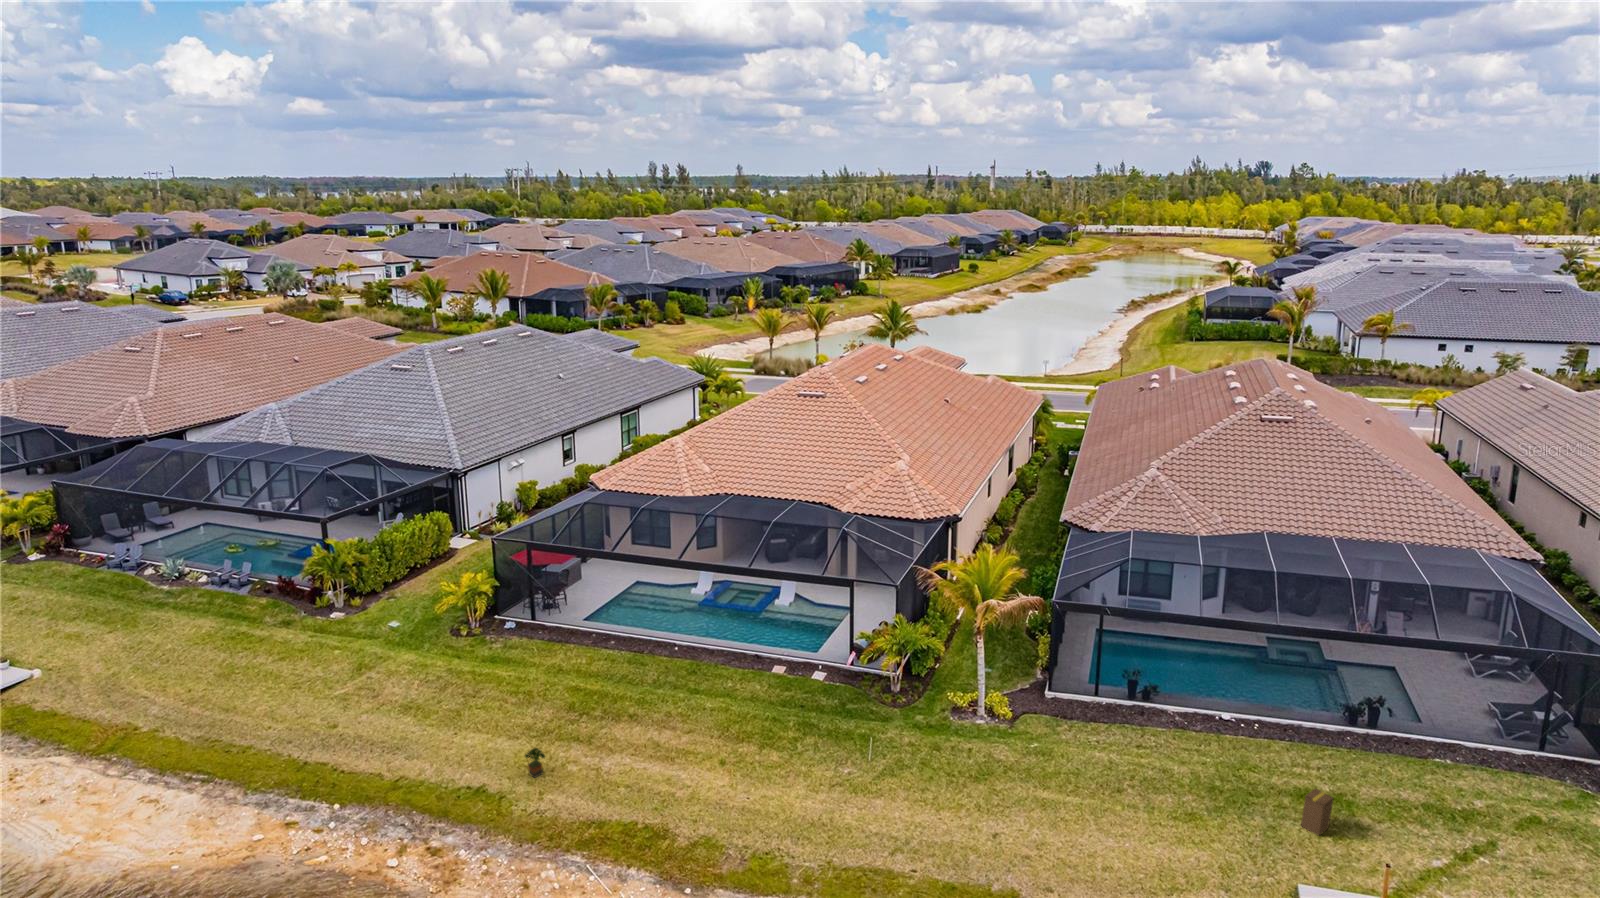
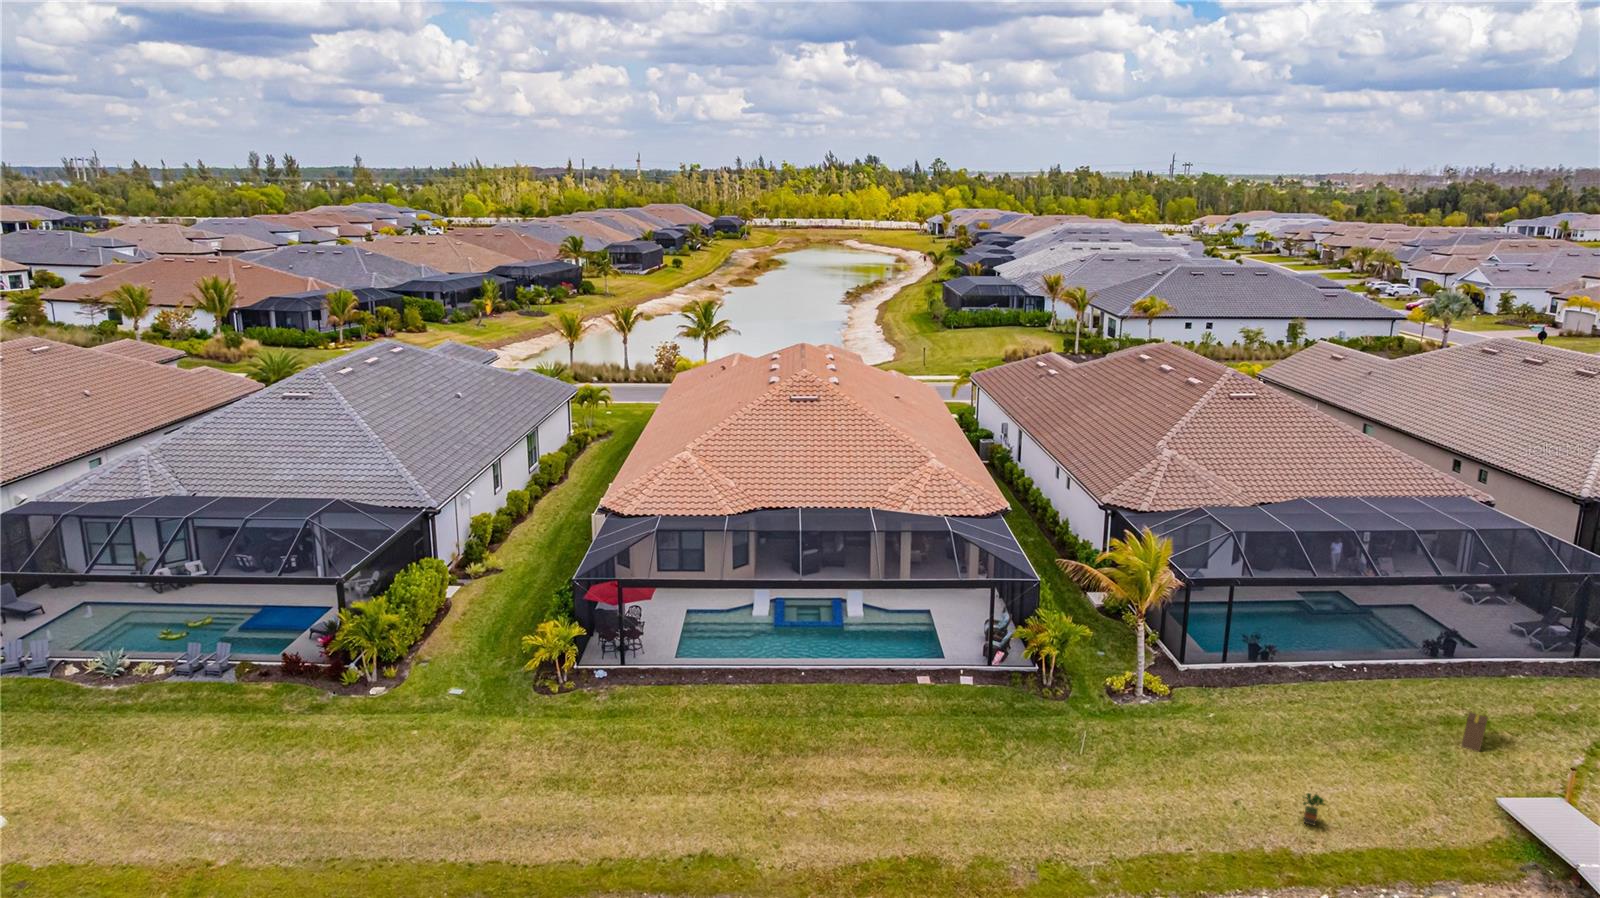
potted tree: present [525,748,545,778] -> present [1303,793,1325,825]

